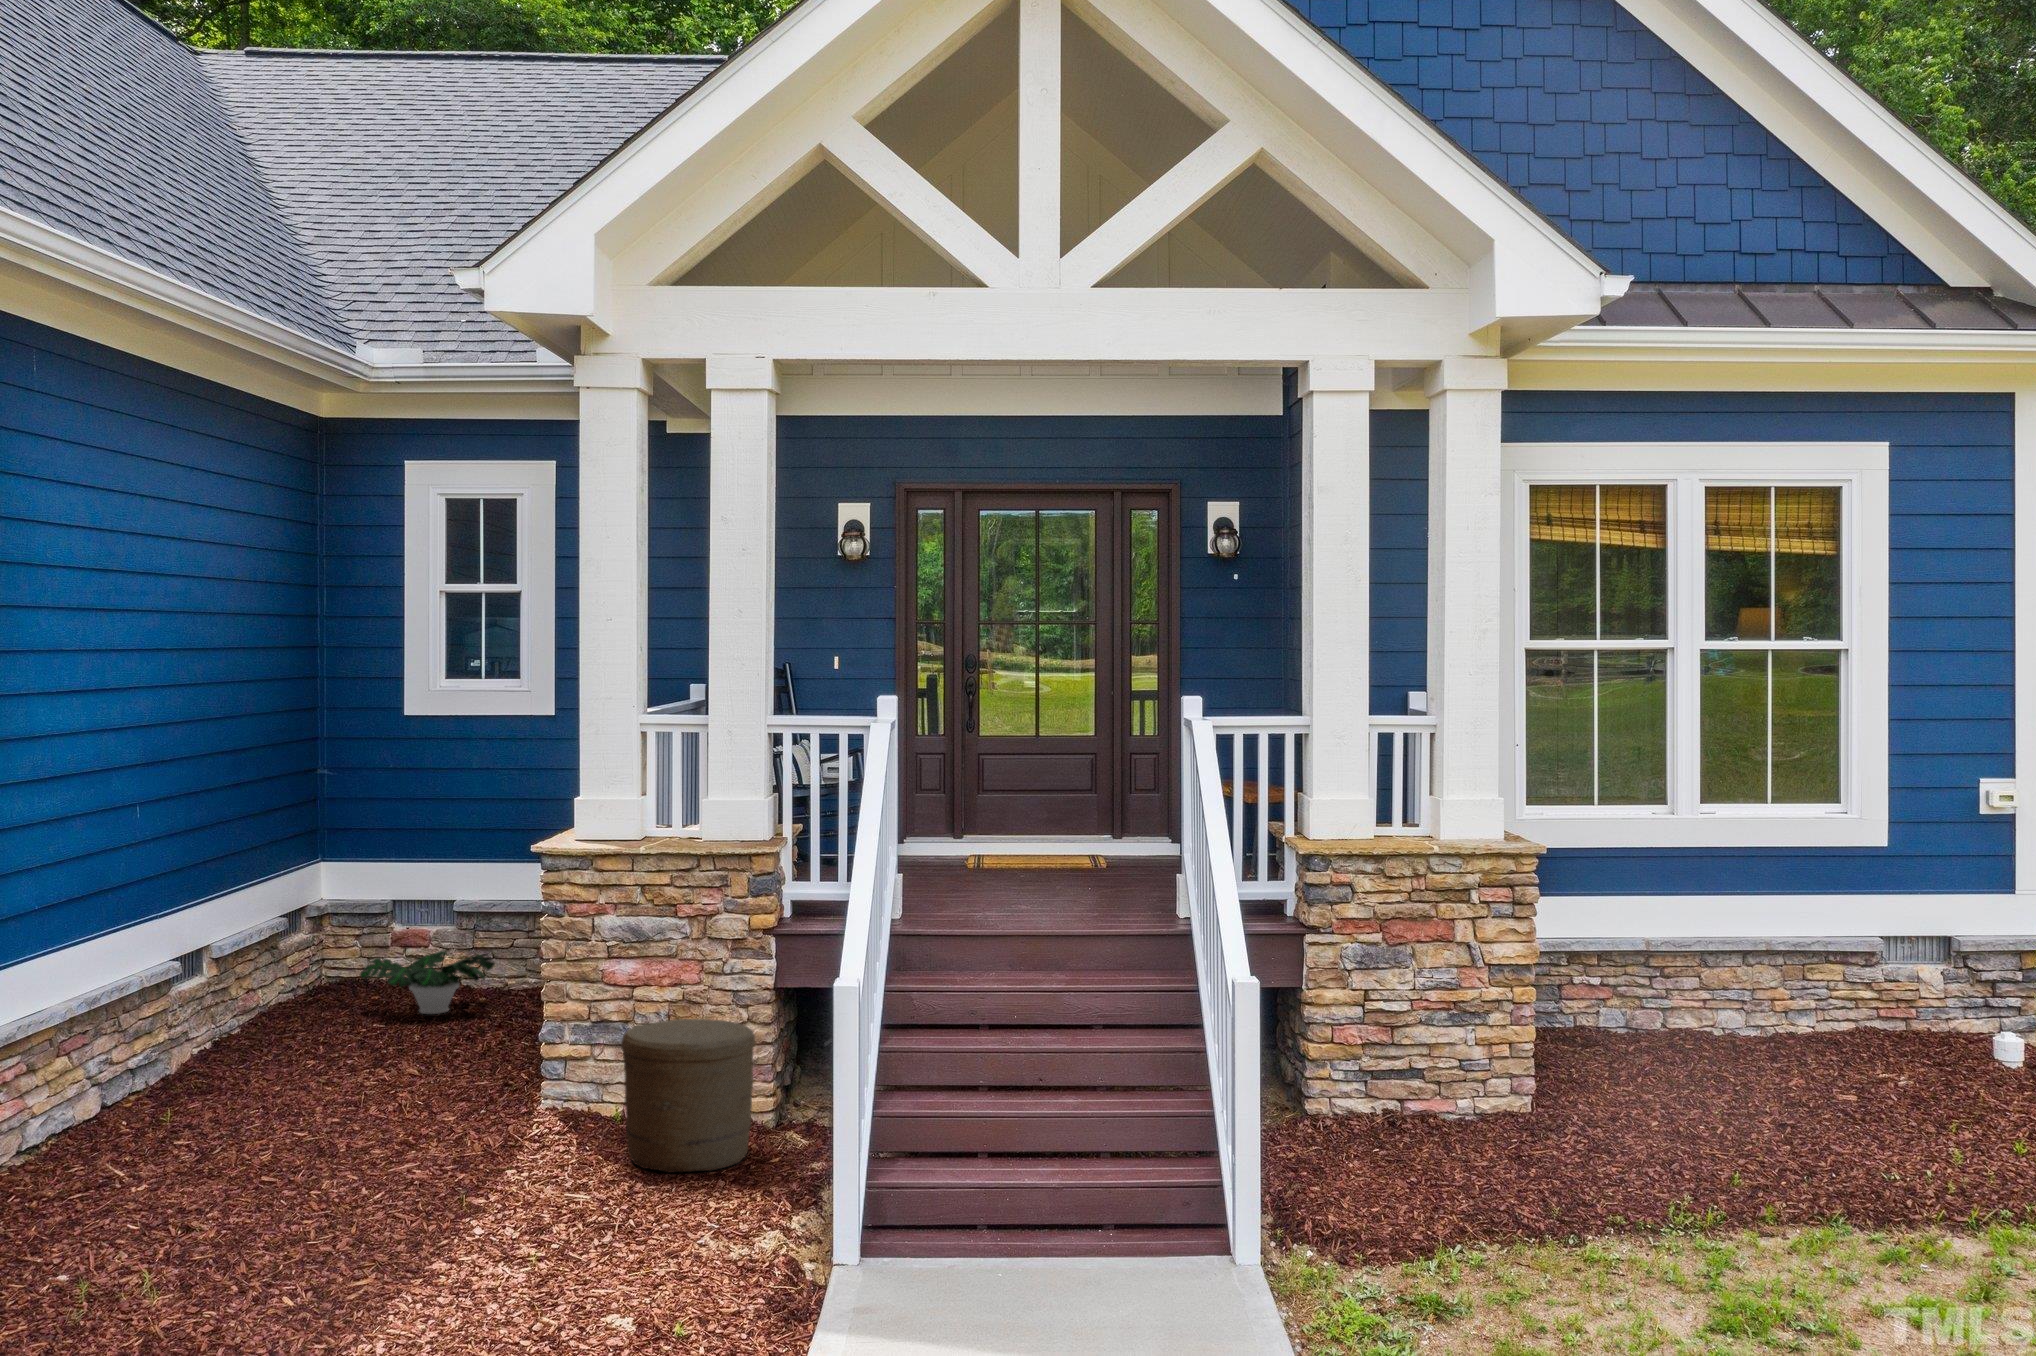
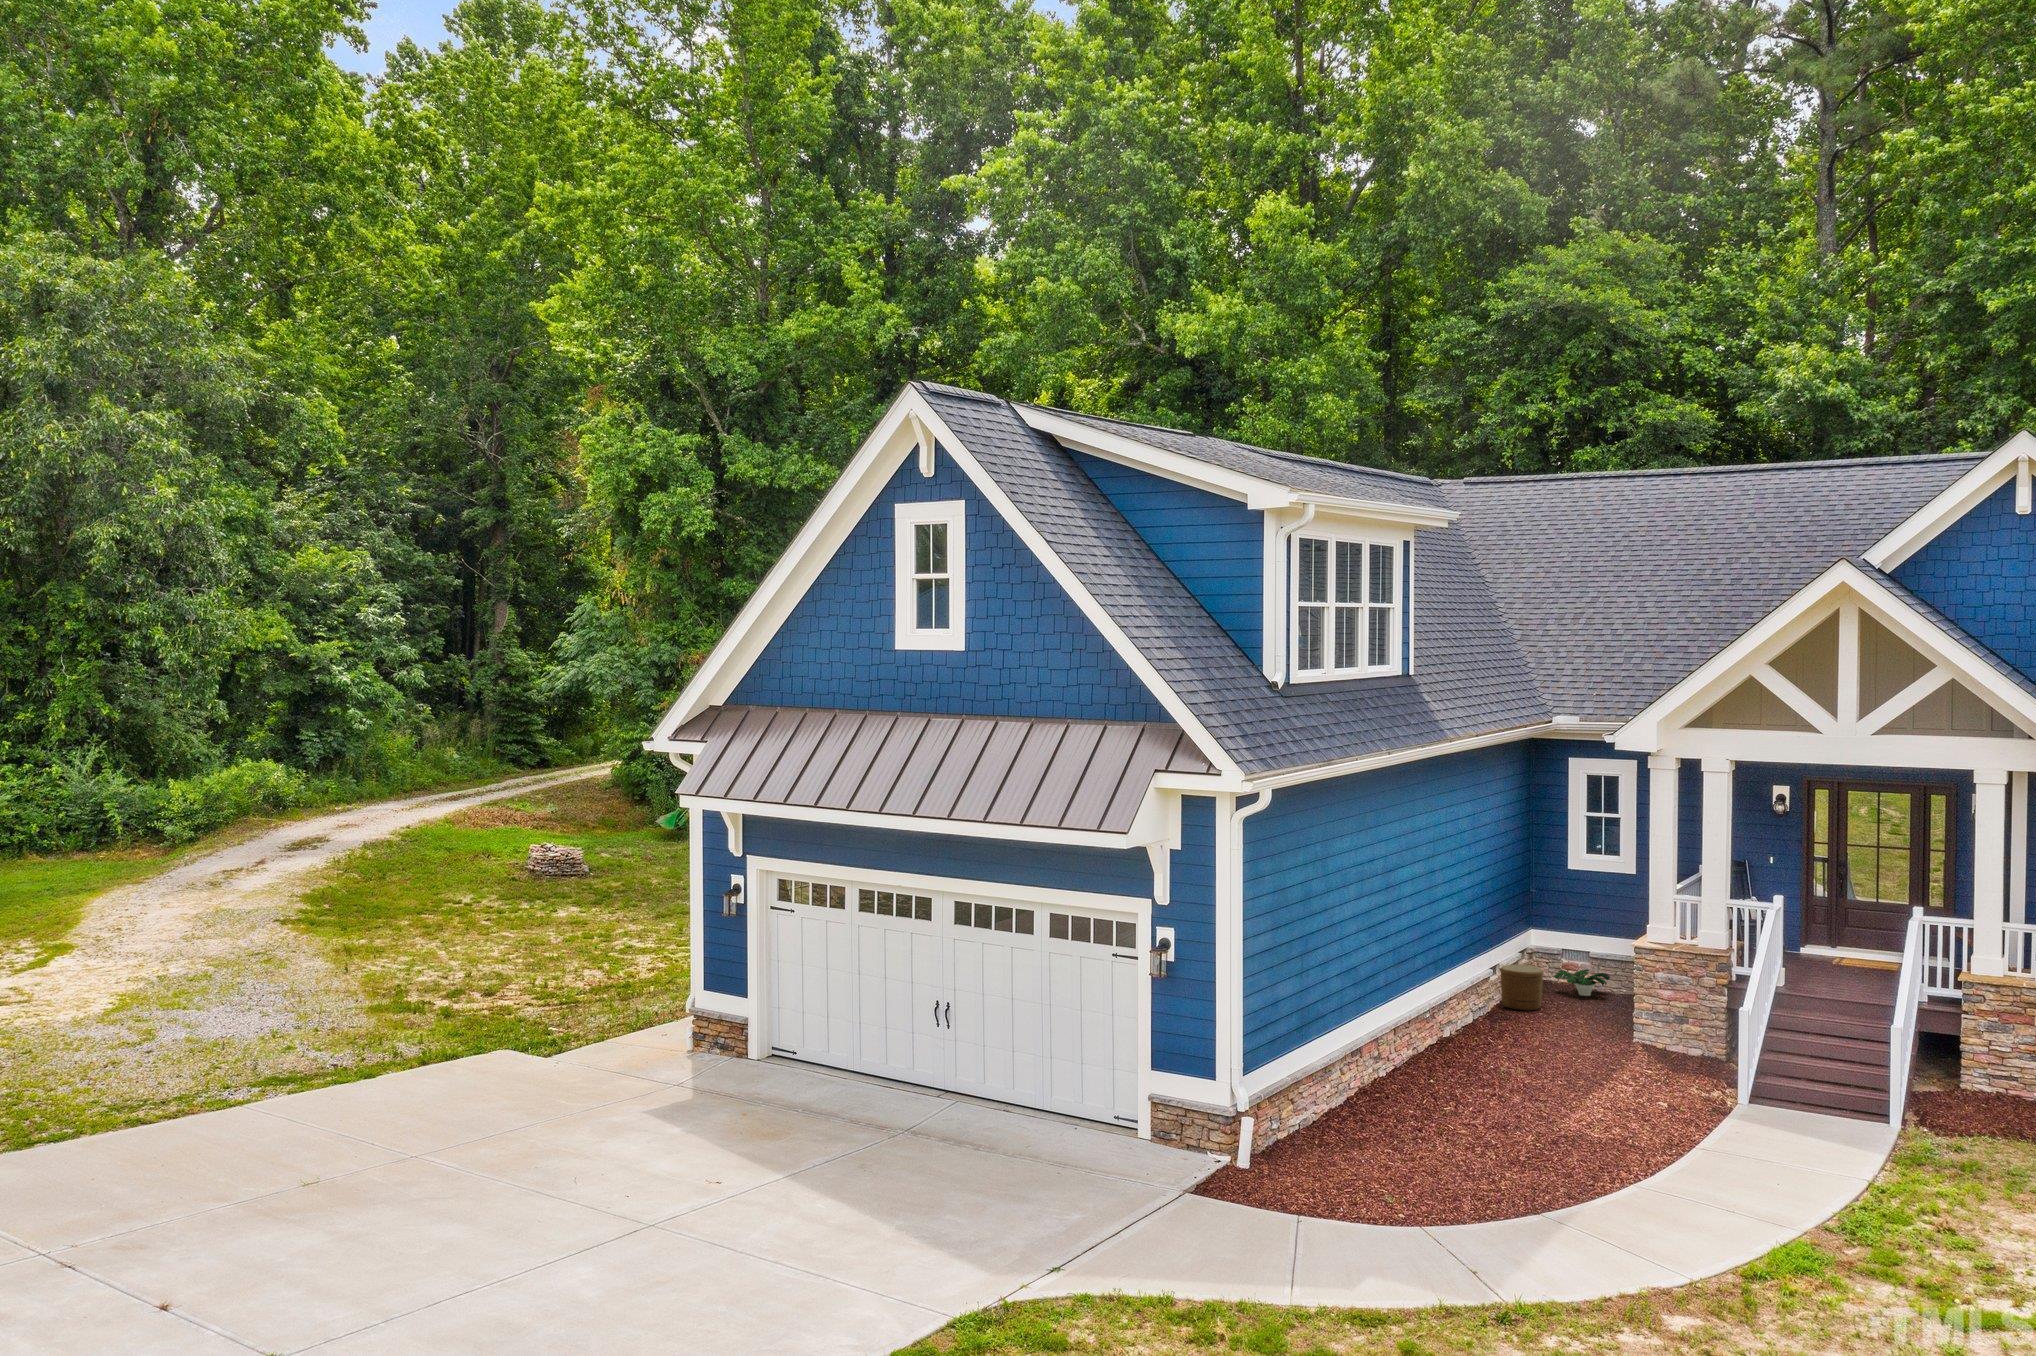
woven basket: present [621,1019,755,1173] -> present [1500,965,1544,1011]

